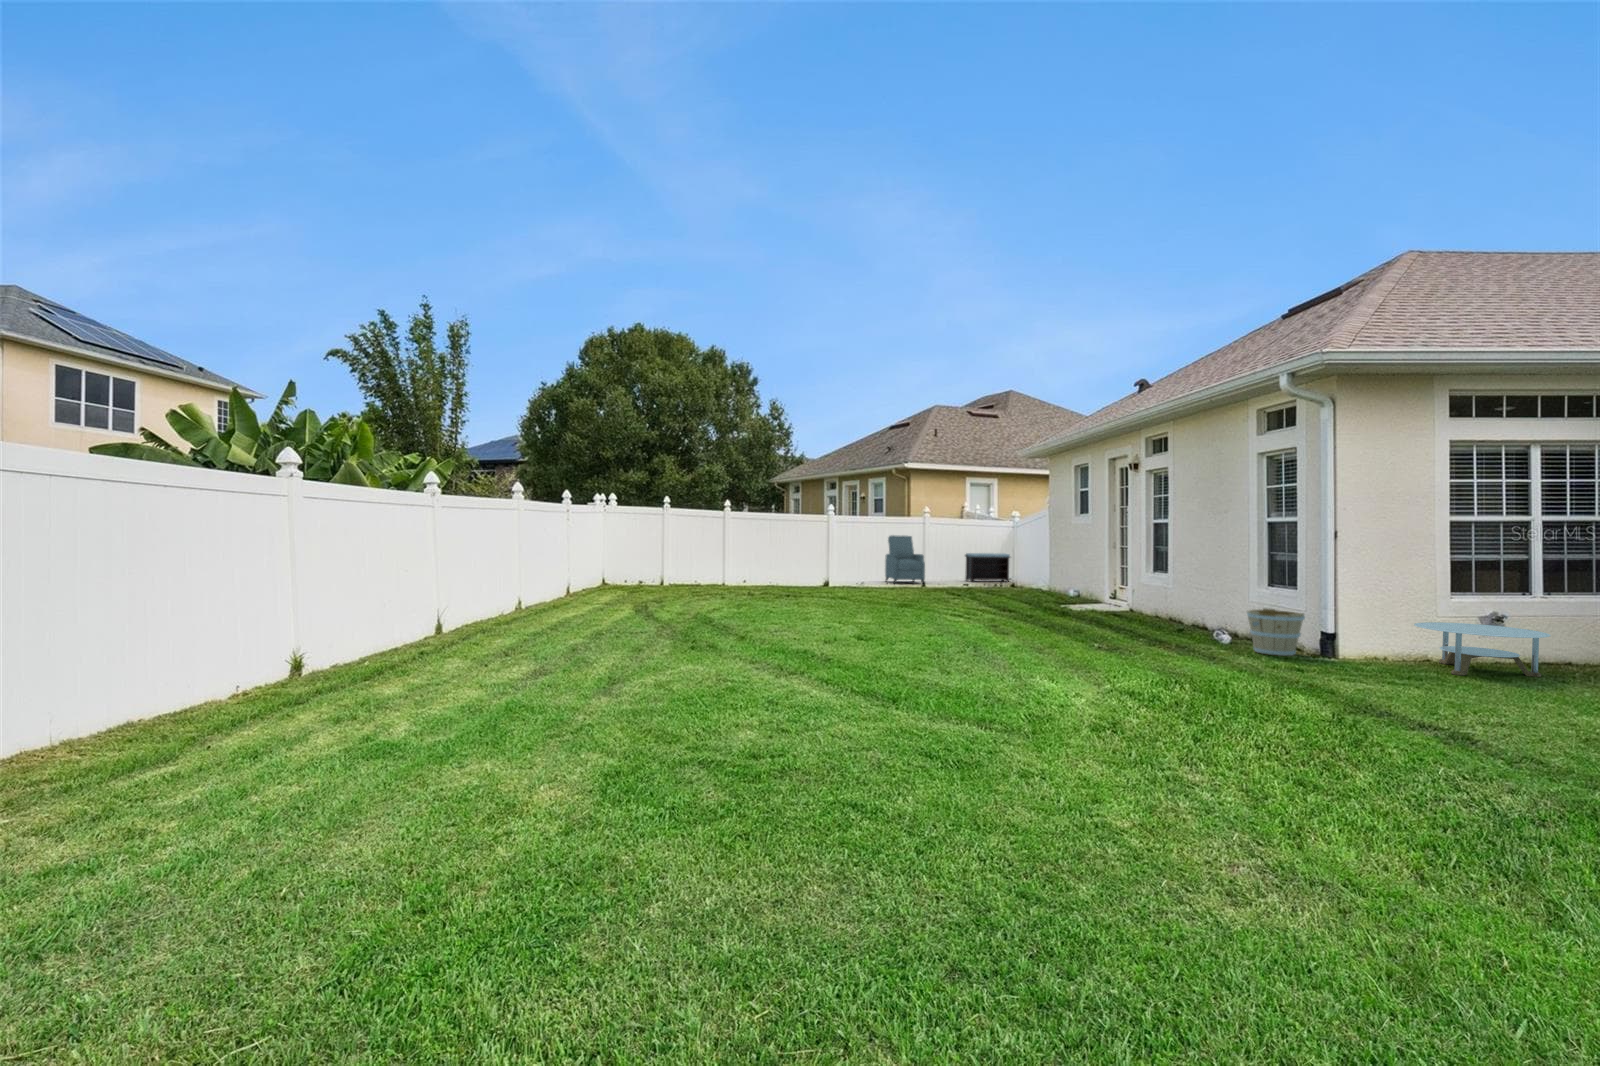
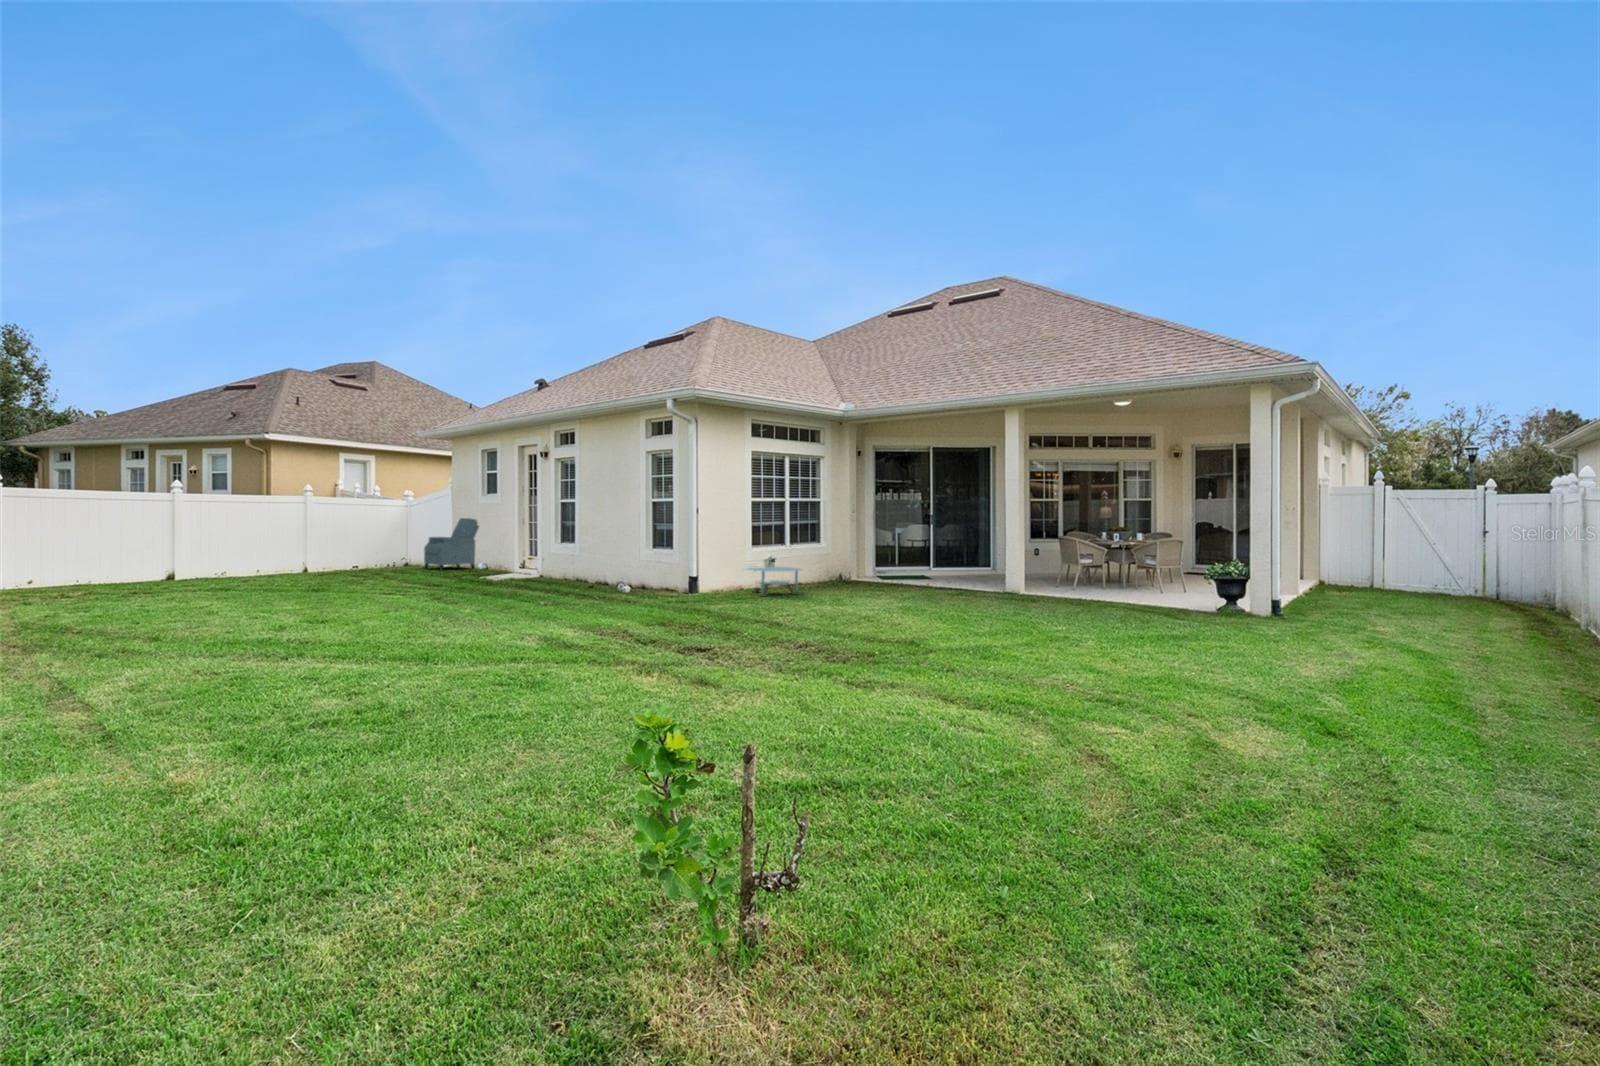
chair: present [885,535,925,584] -> present [424,518,479,570]
bench: present [965,553,1010,582] -> none [355,533,406,562]
wooden bucket: present [1247,608,1305,656] -> none [645,564,681,596]

